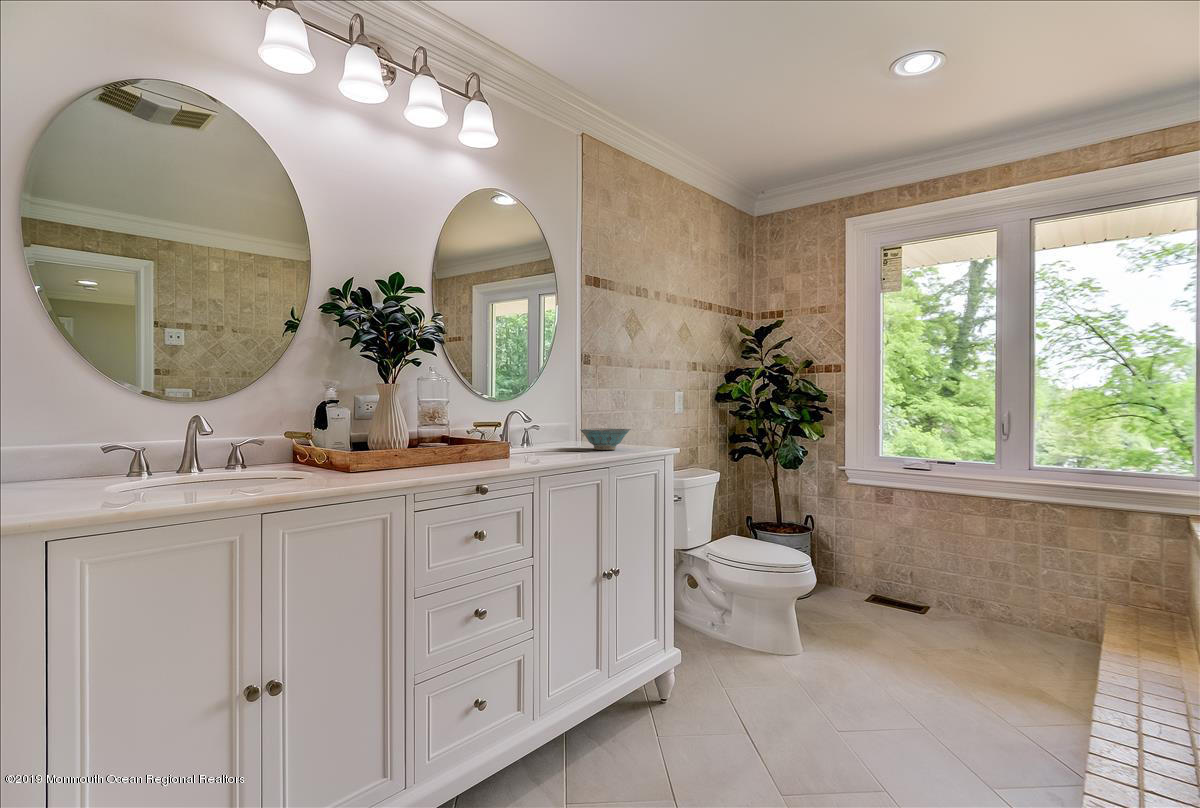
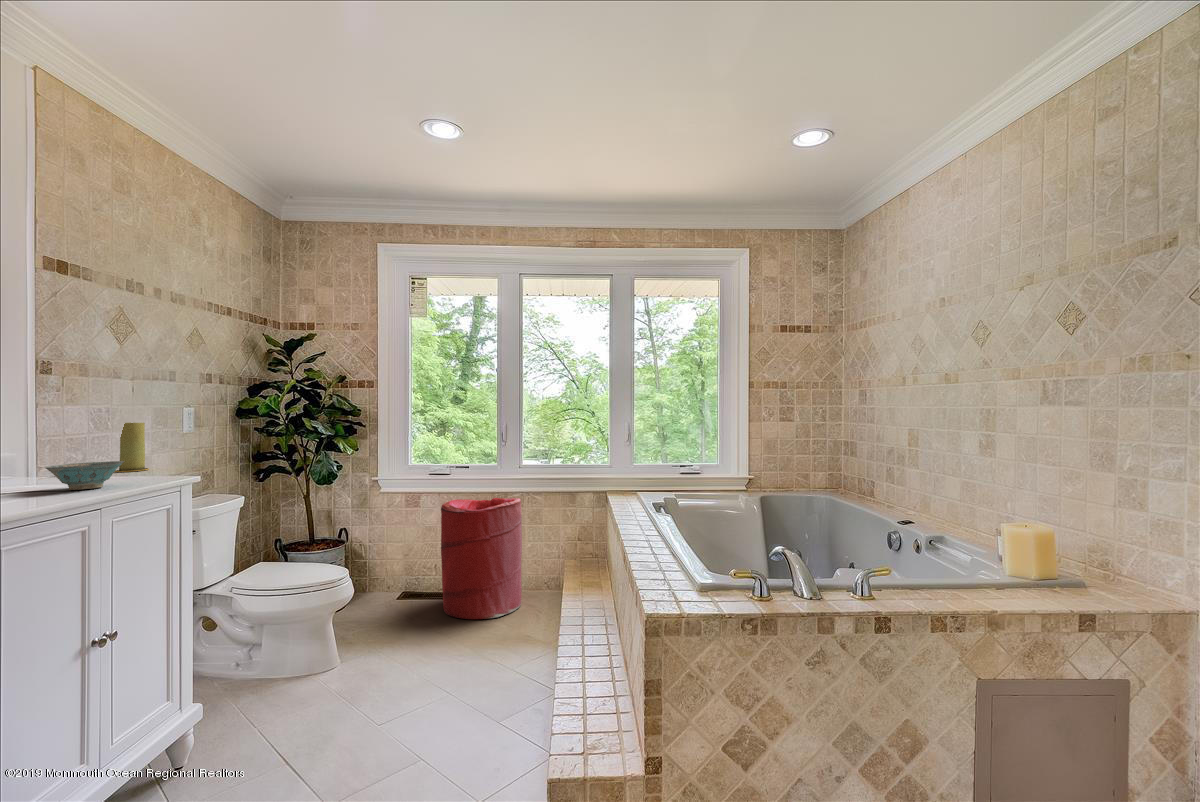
candle: none [626,399,649,440] -> present [115,422,149,472]
laundry hamper: none [919,504,1035,658] -> present [441,498,522,619]

